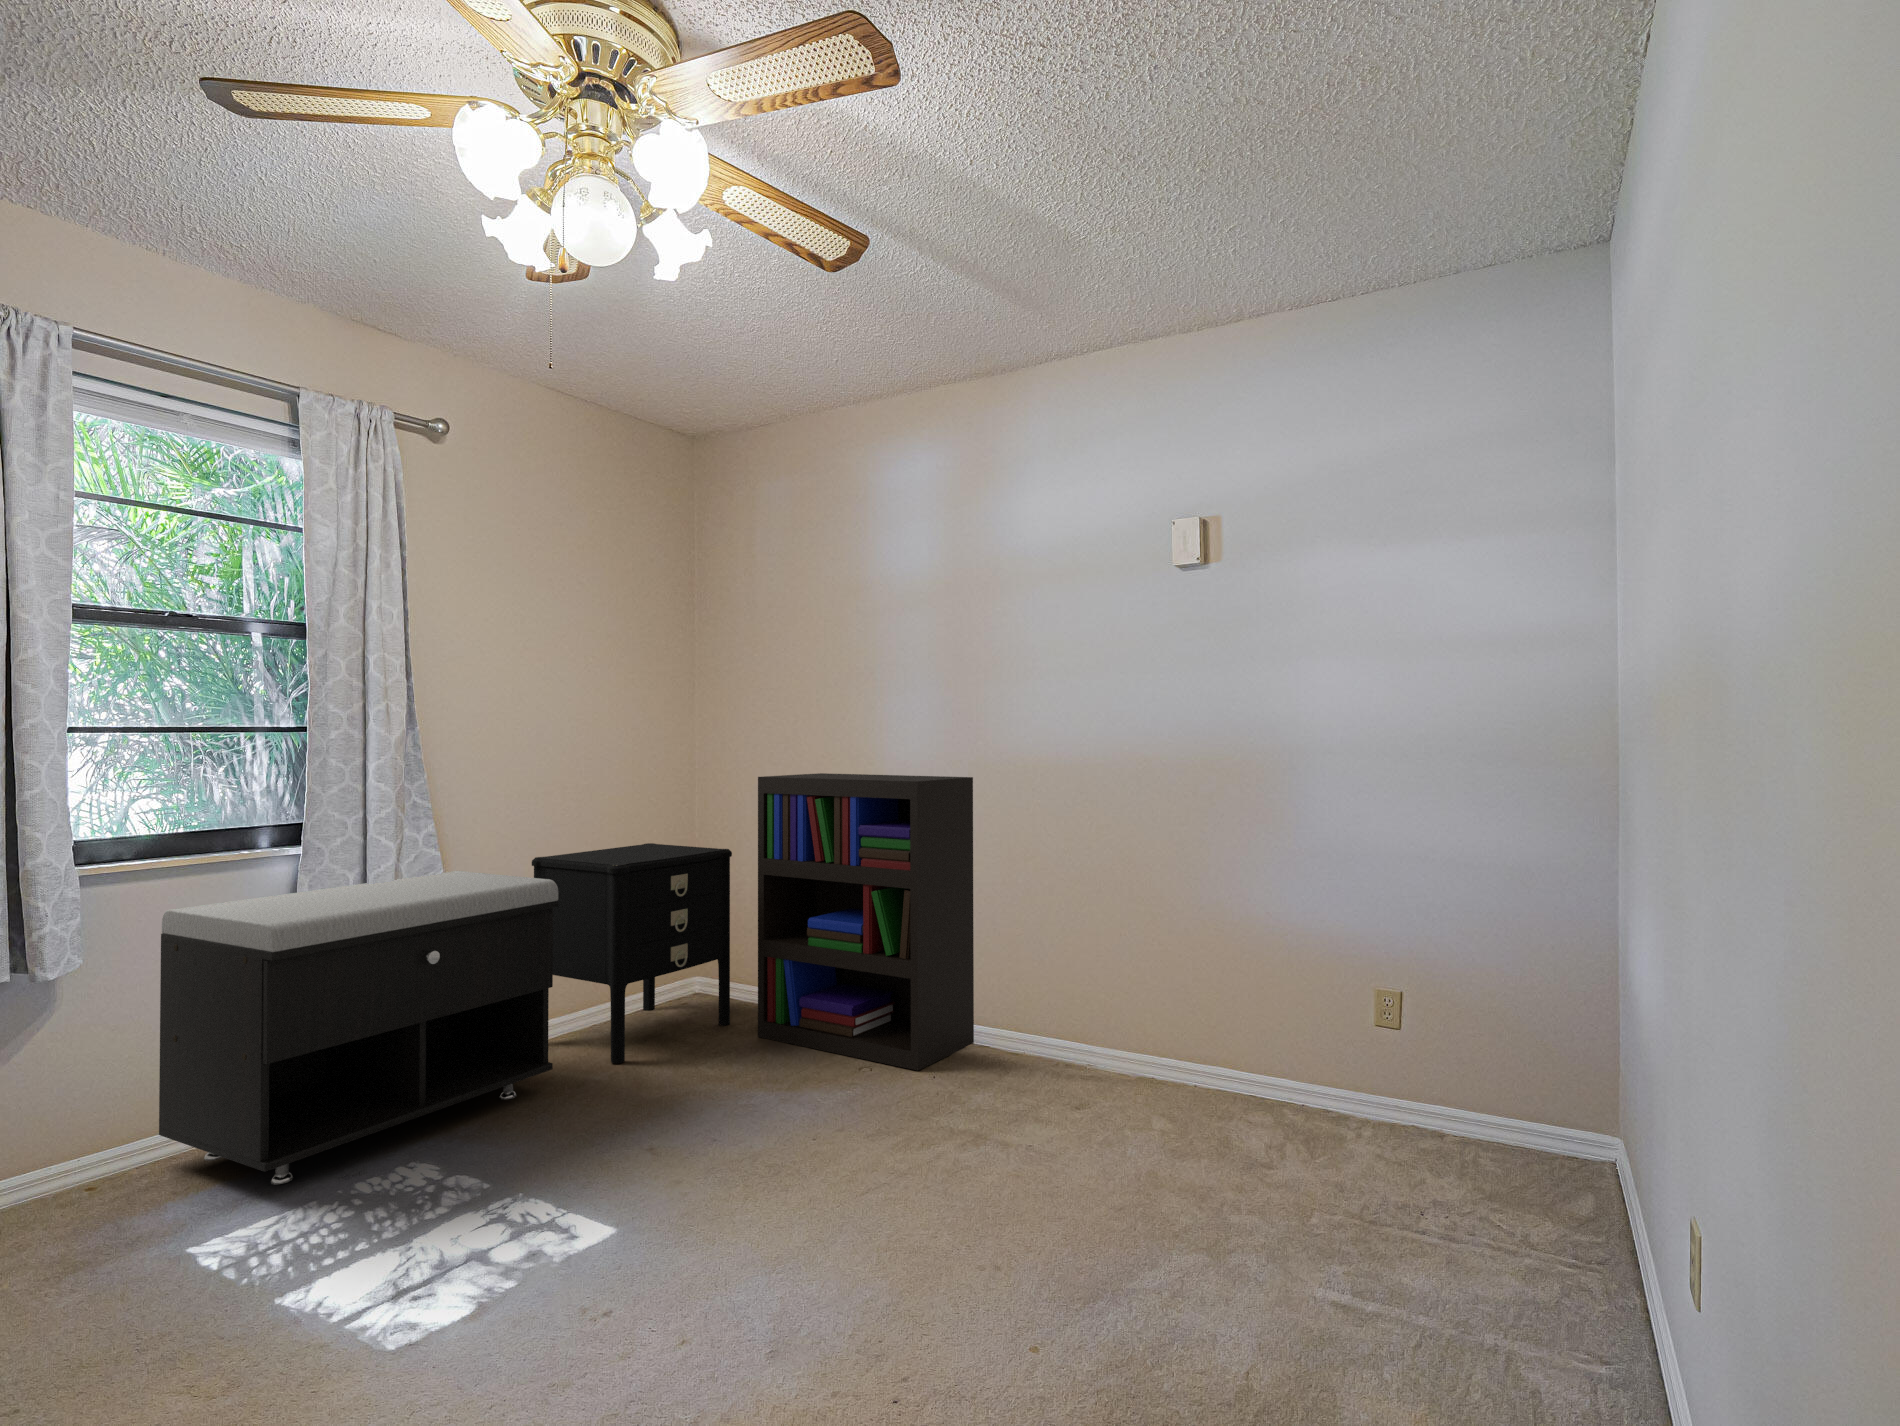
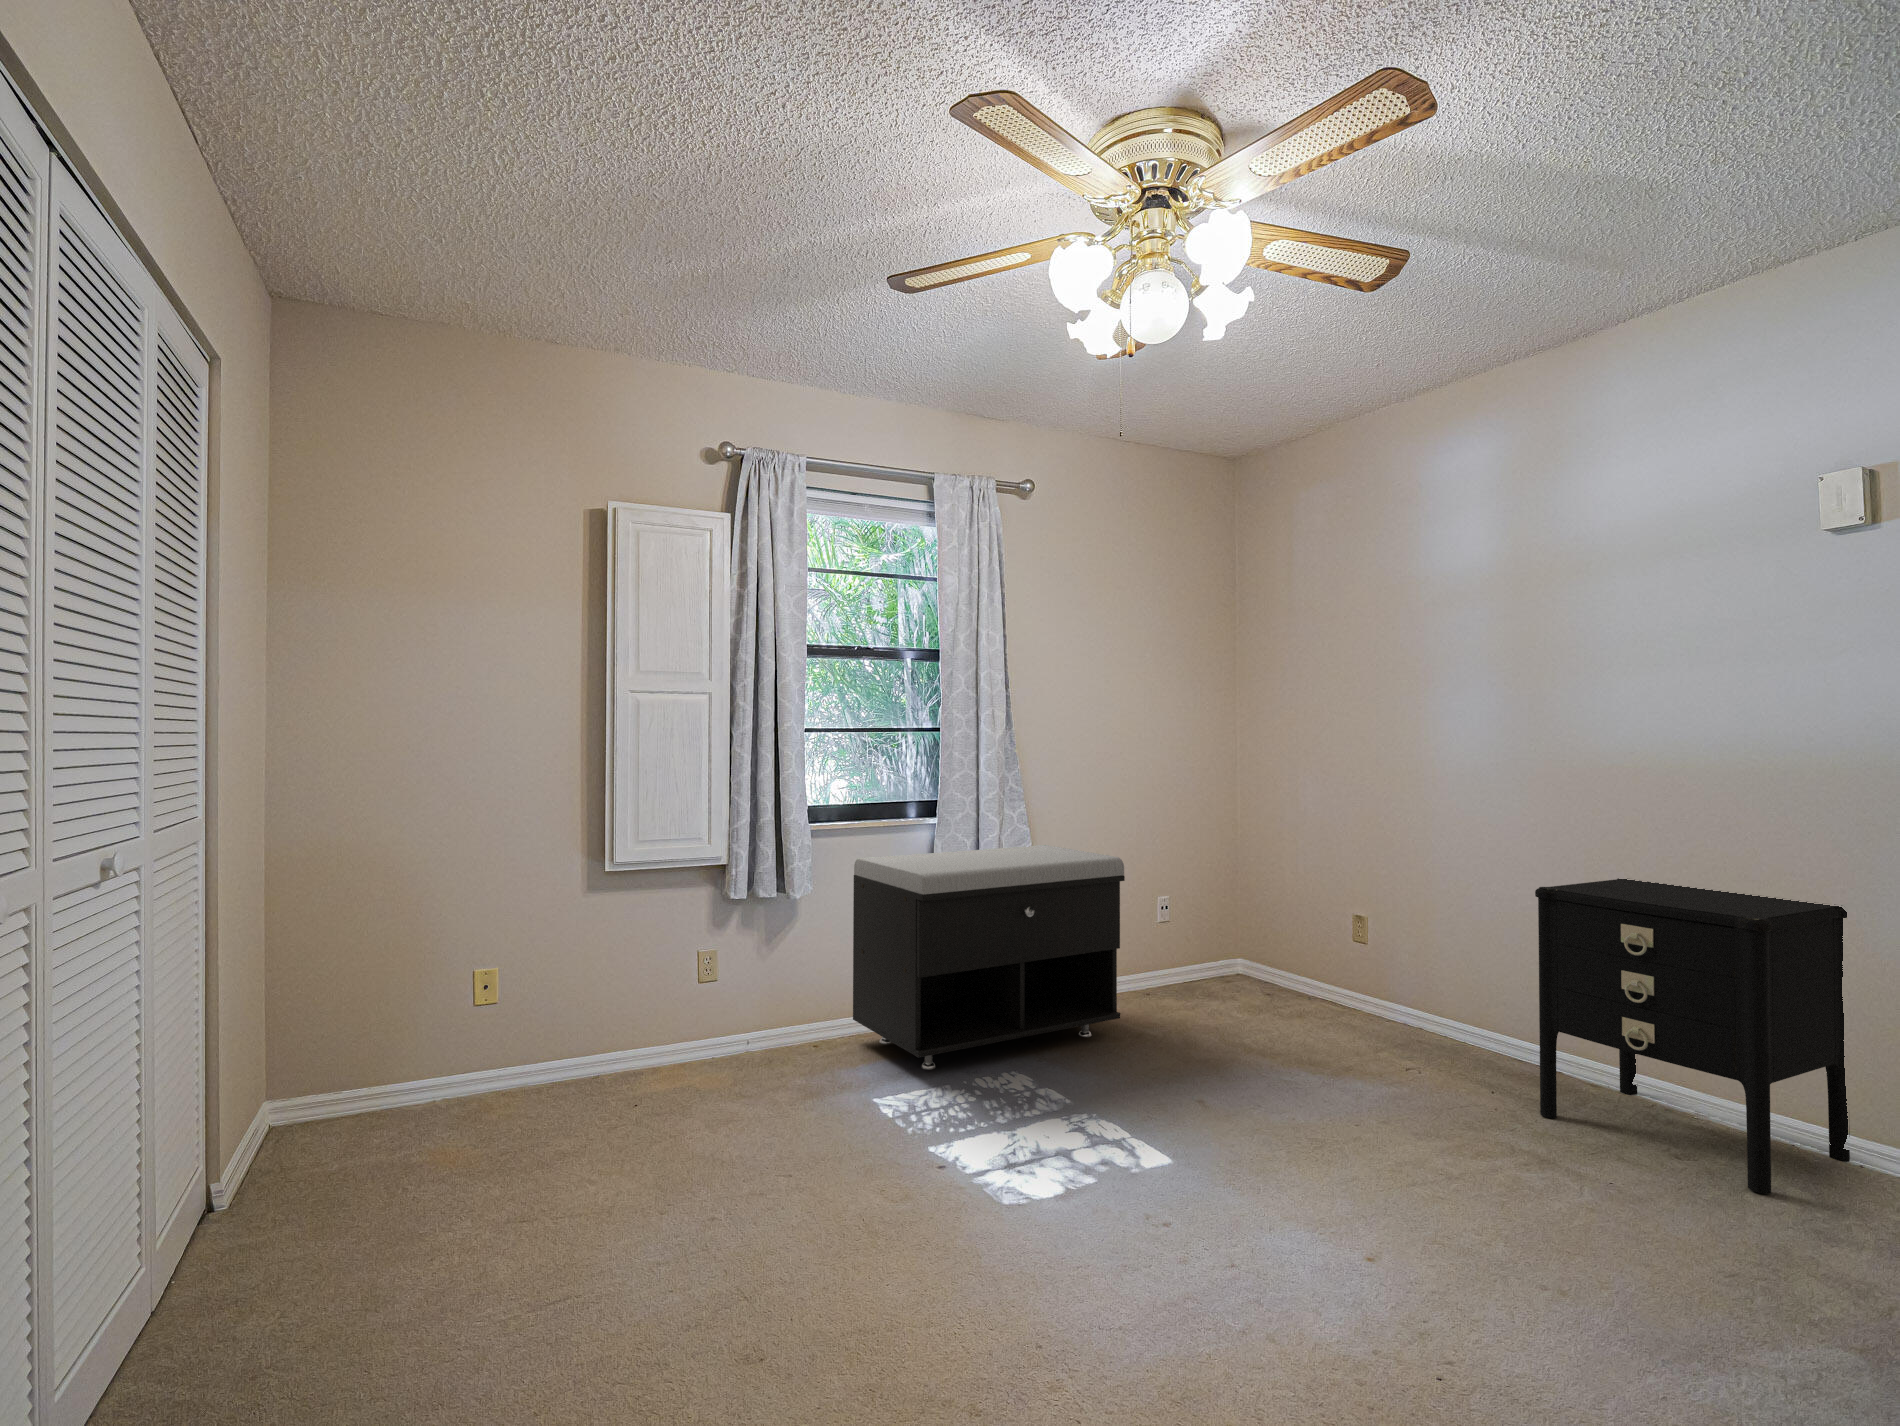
bookshelf: present [758,773,974,1070] -> none [1302,774,1540,1078]
nightstand: present [532,843,732,1063] -> present [1535,878,1850,1194]

